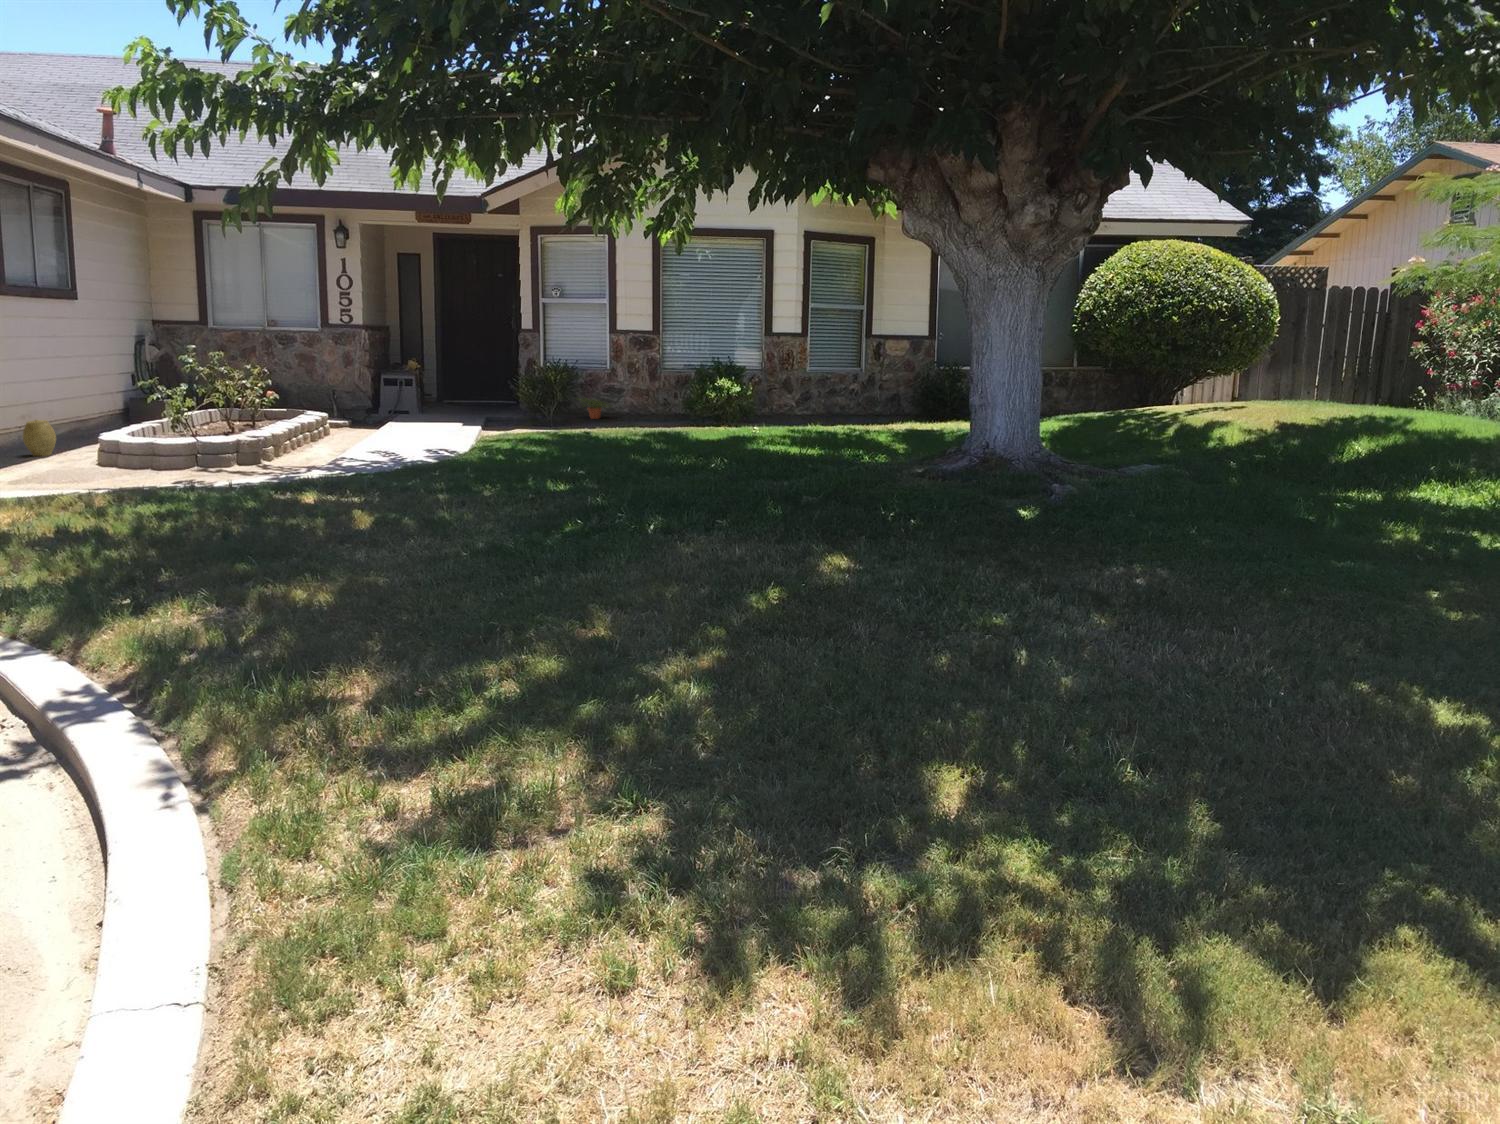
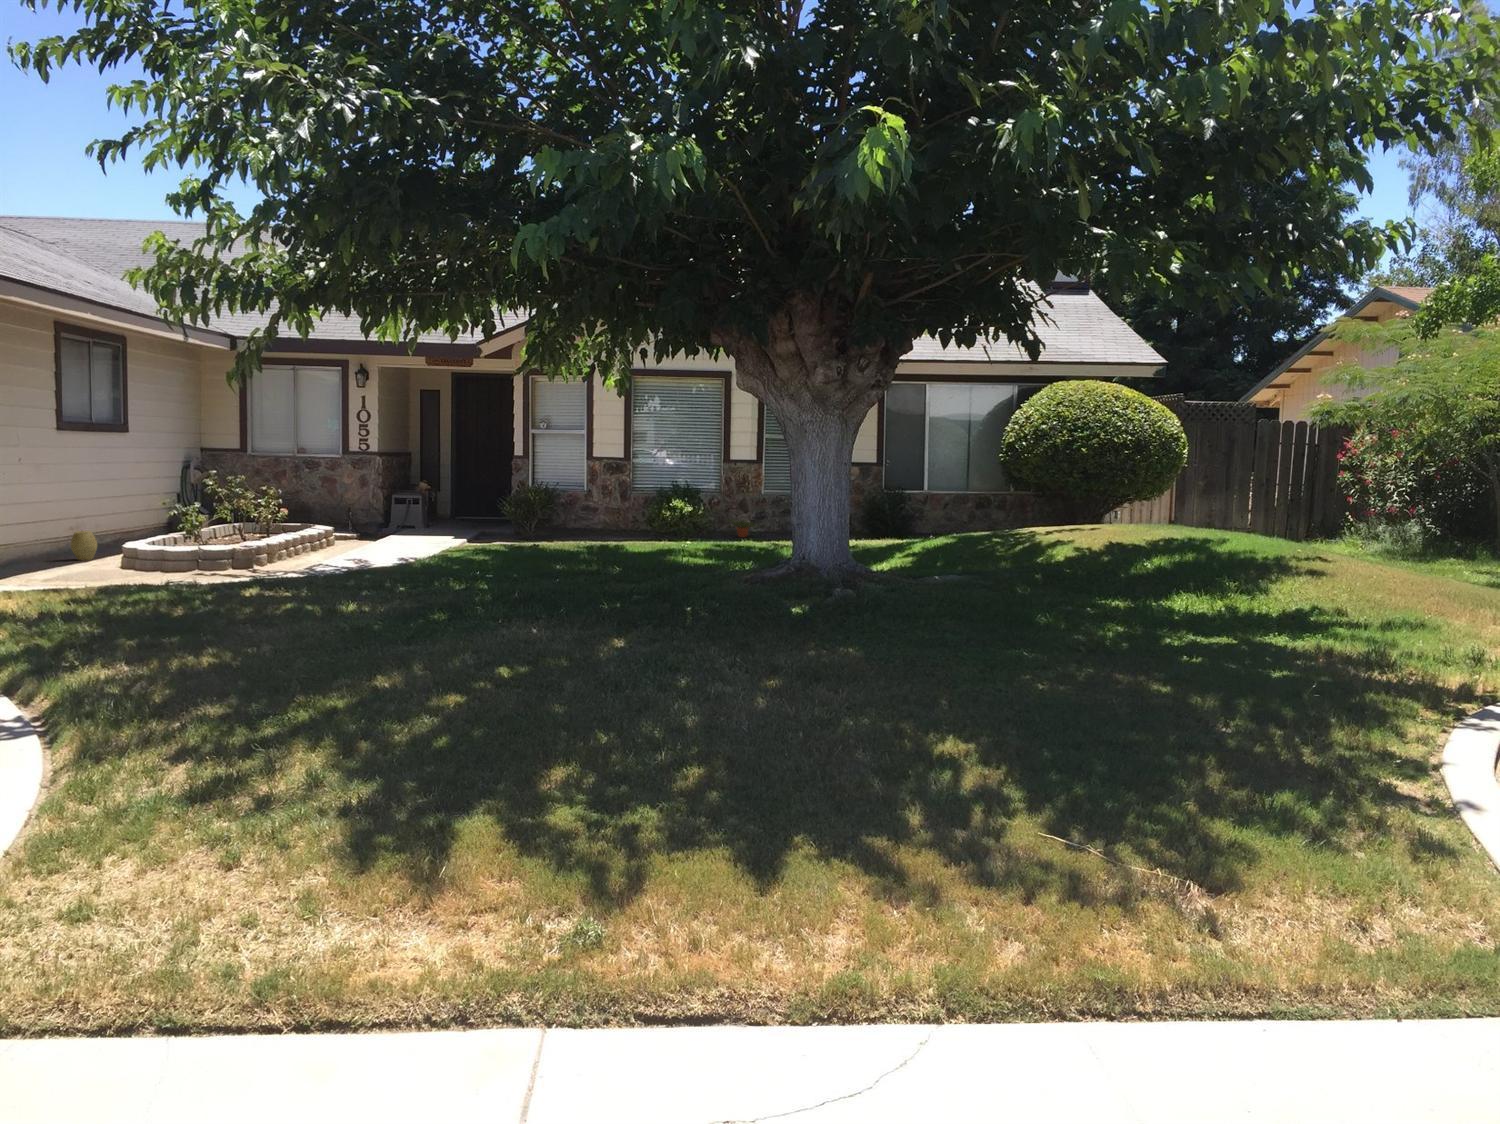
potted plant: present [577,398,611,419] -> present [728,519,756,537]

